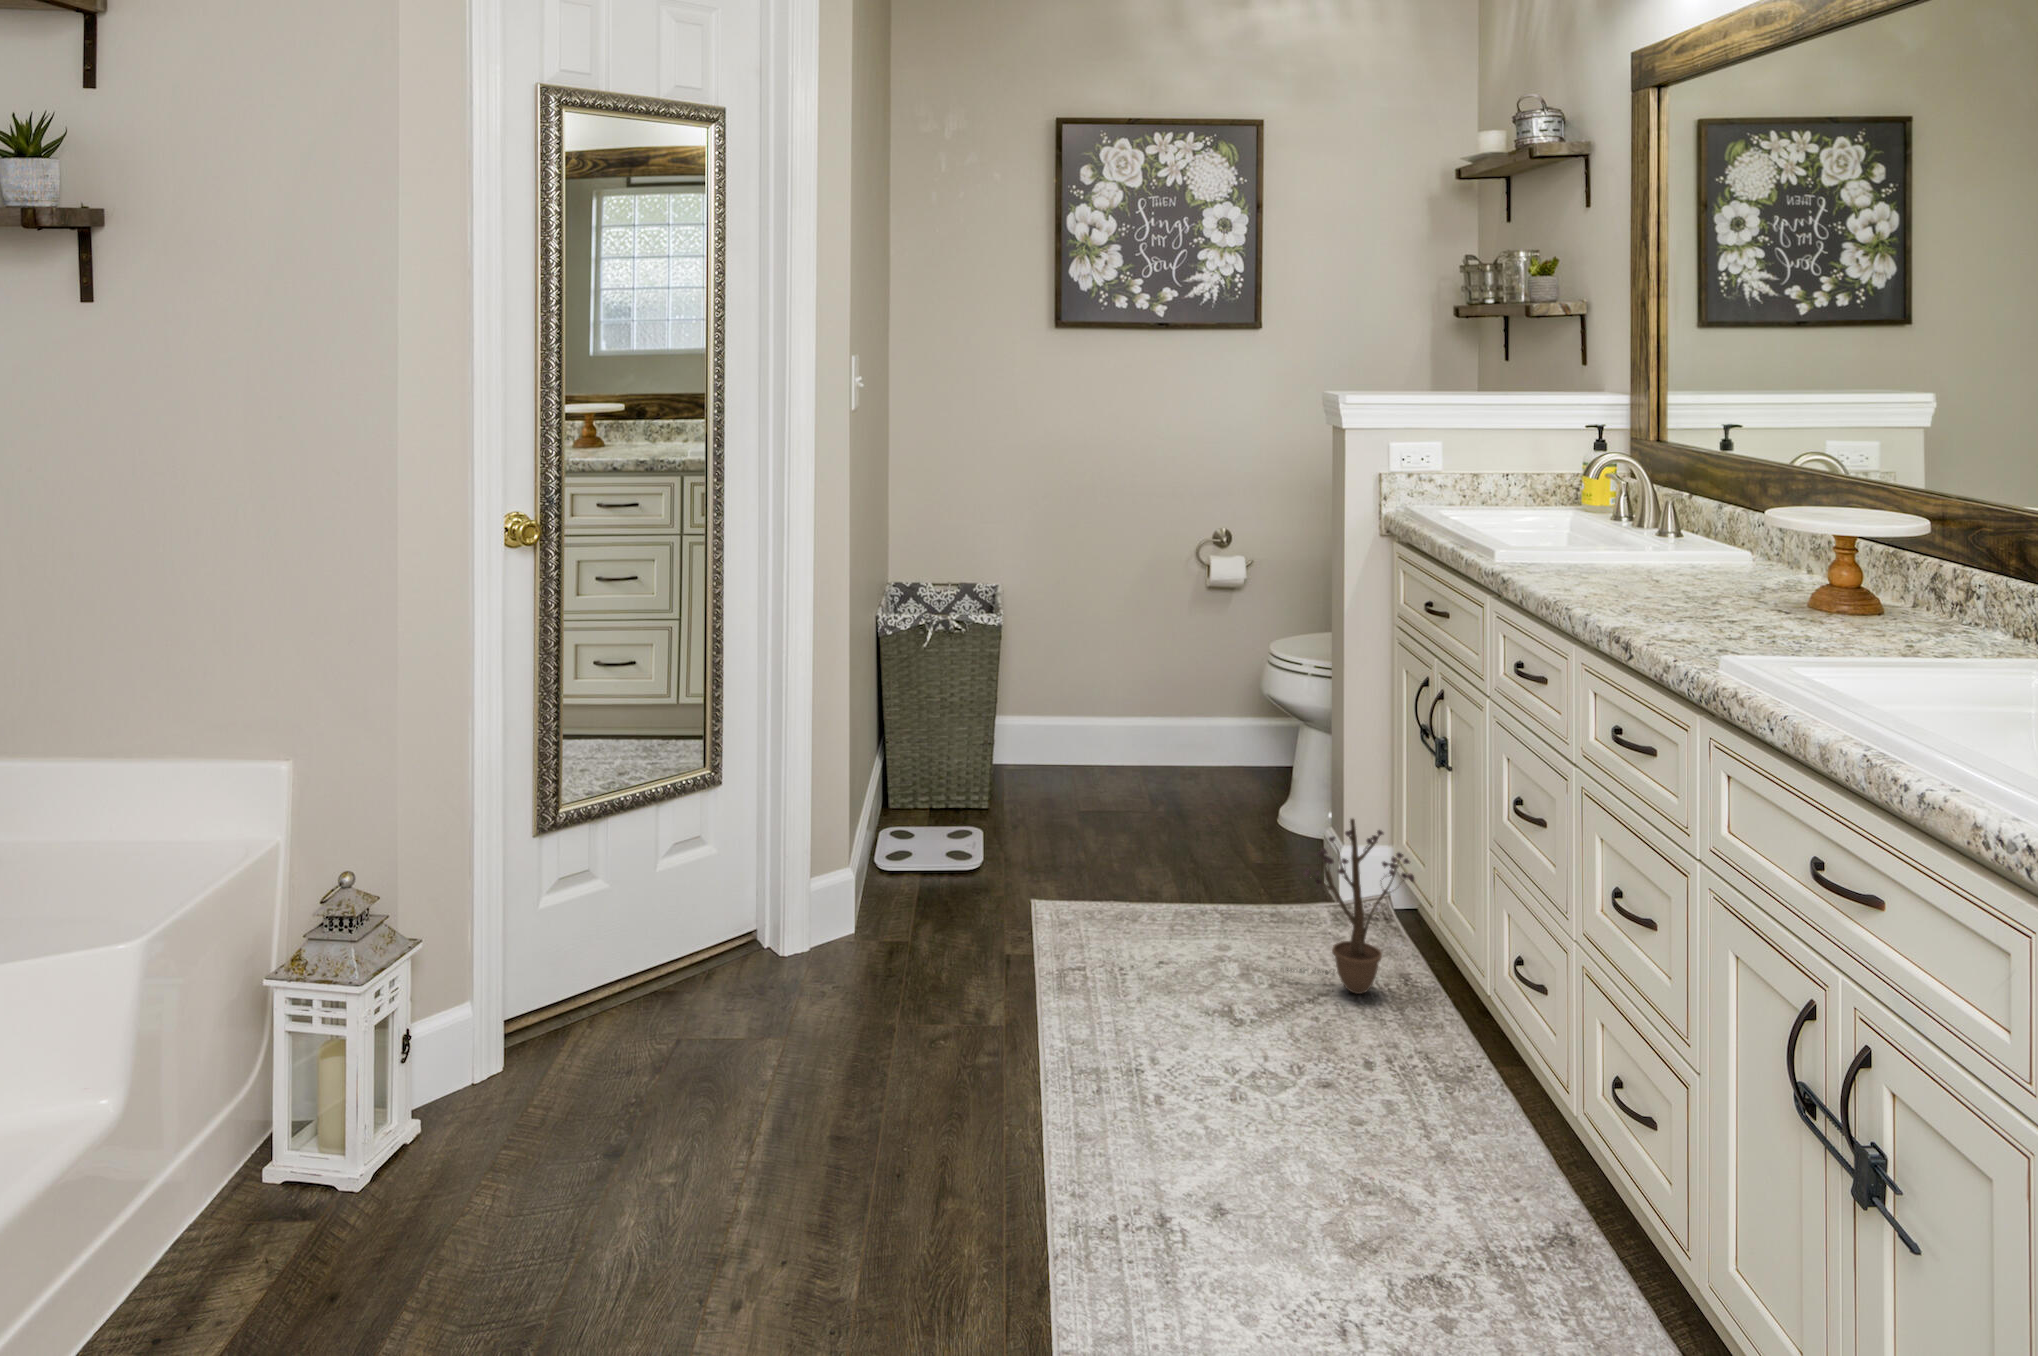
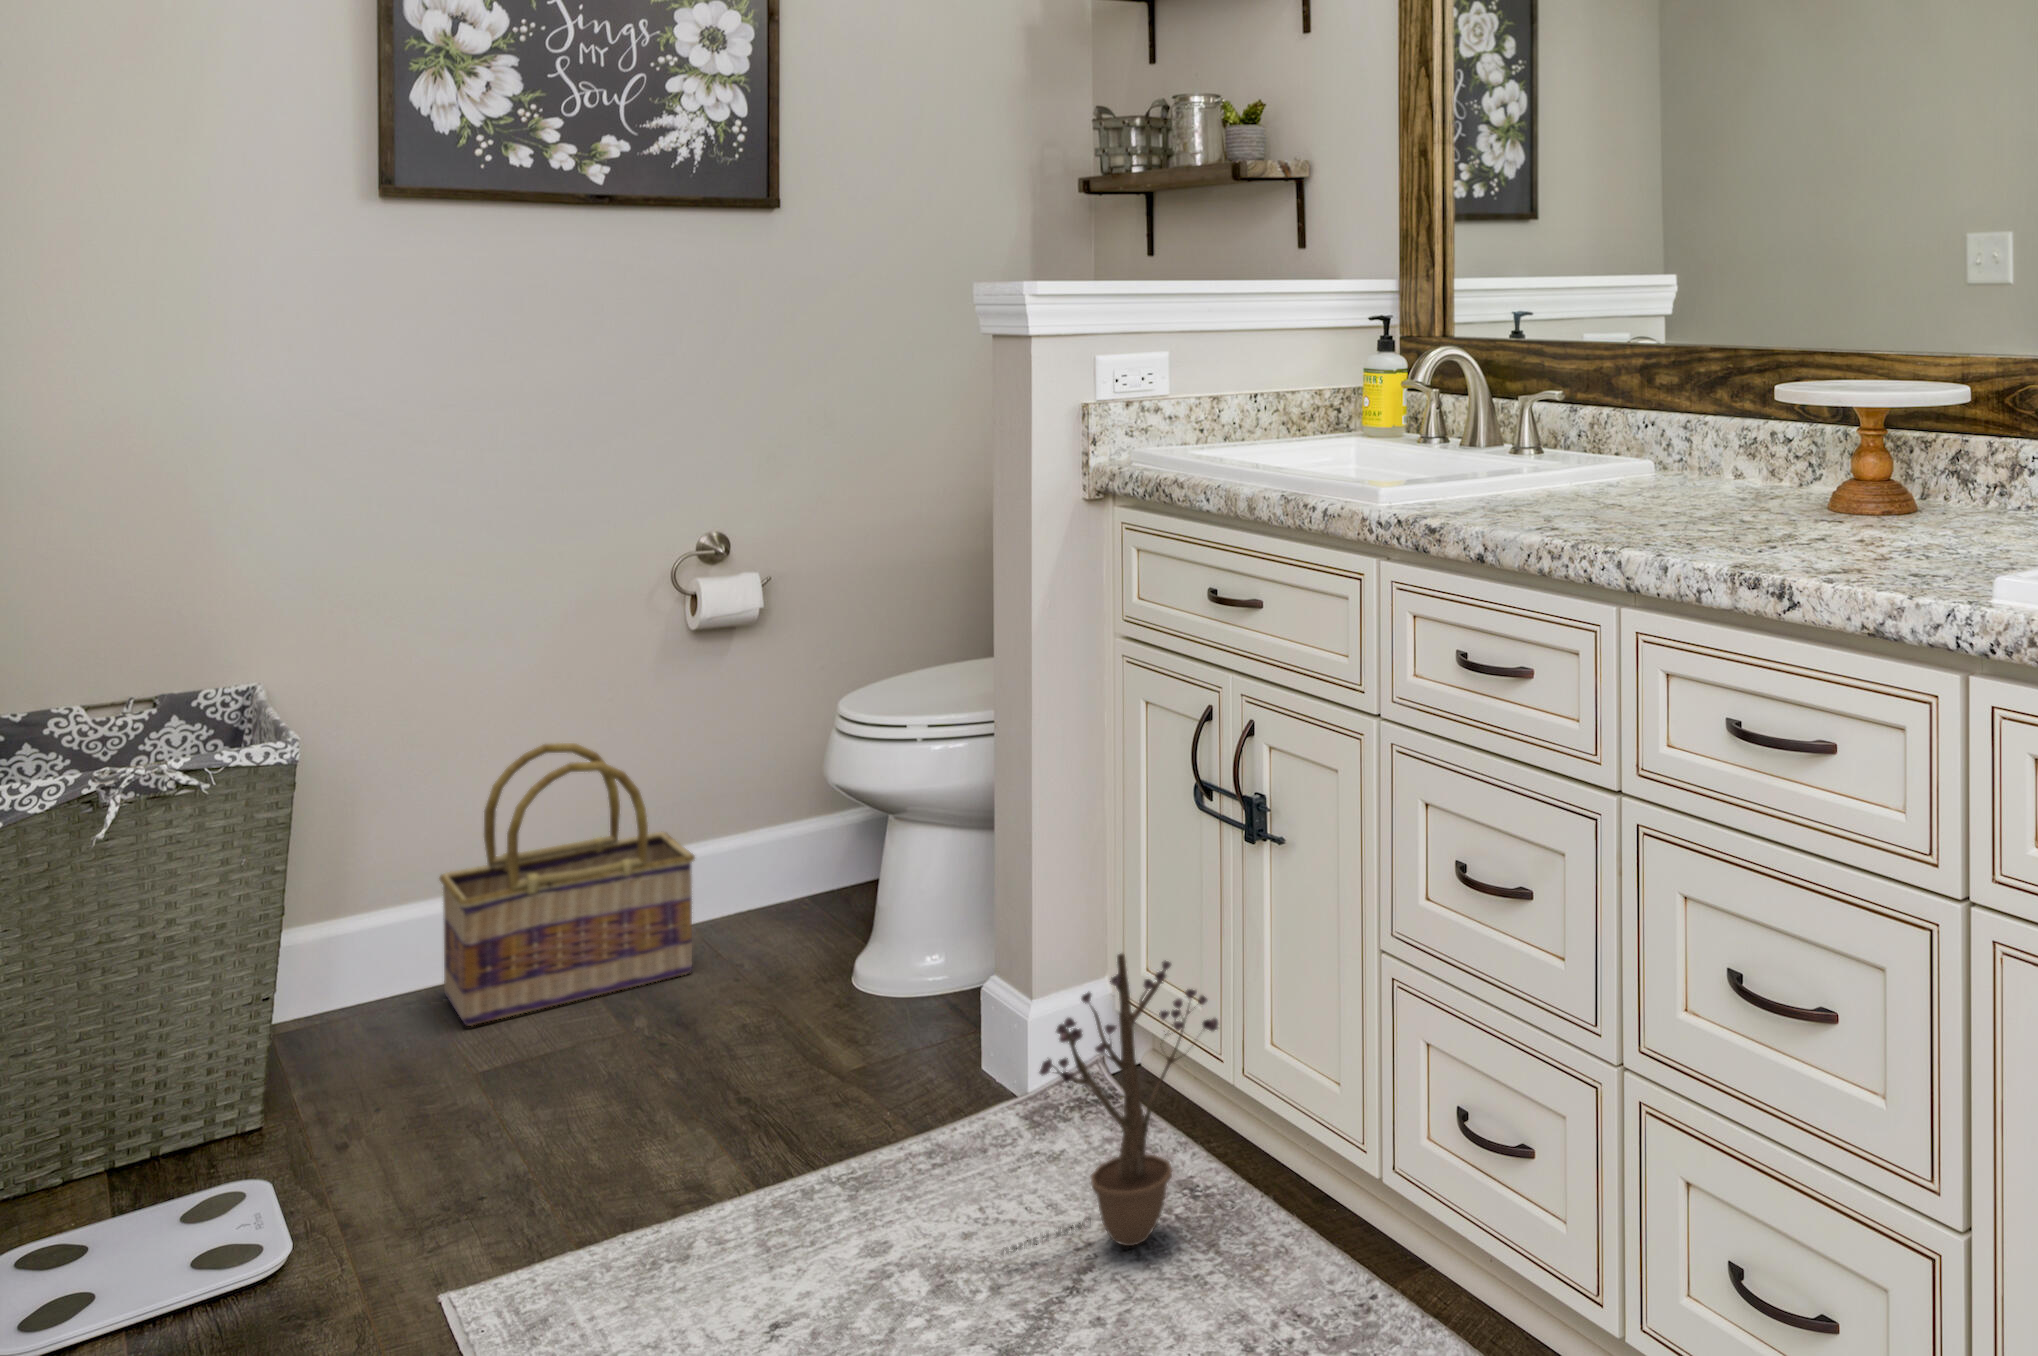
basket: none [1074,637,1198,785] -> present [439,743,695,1026]

